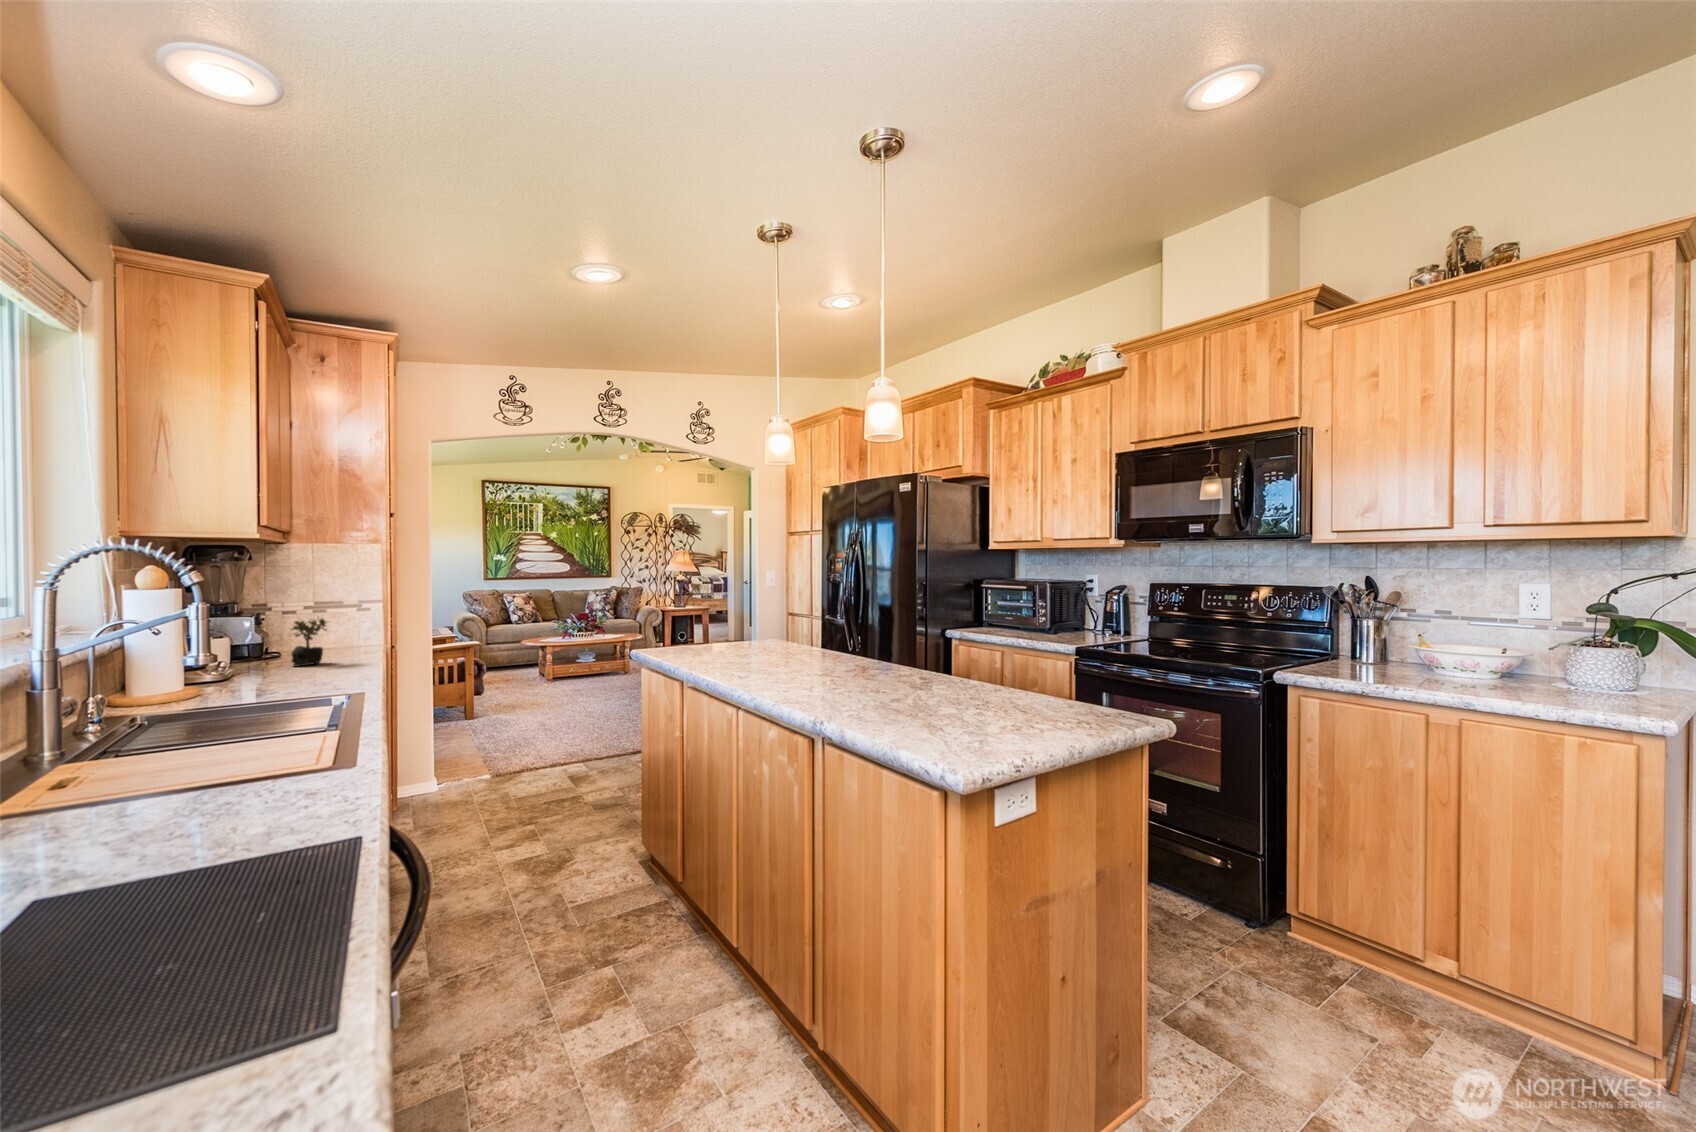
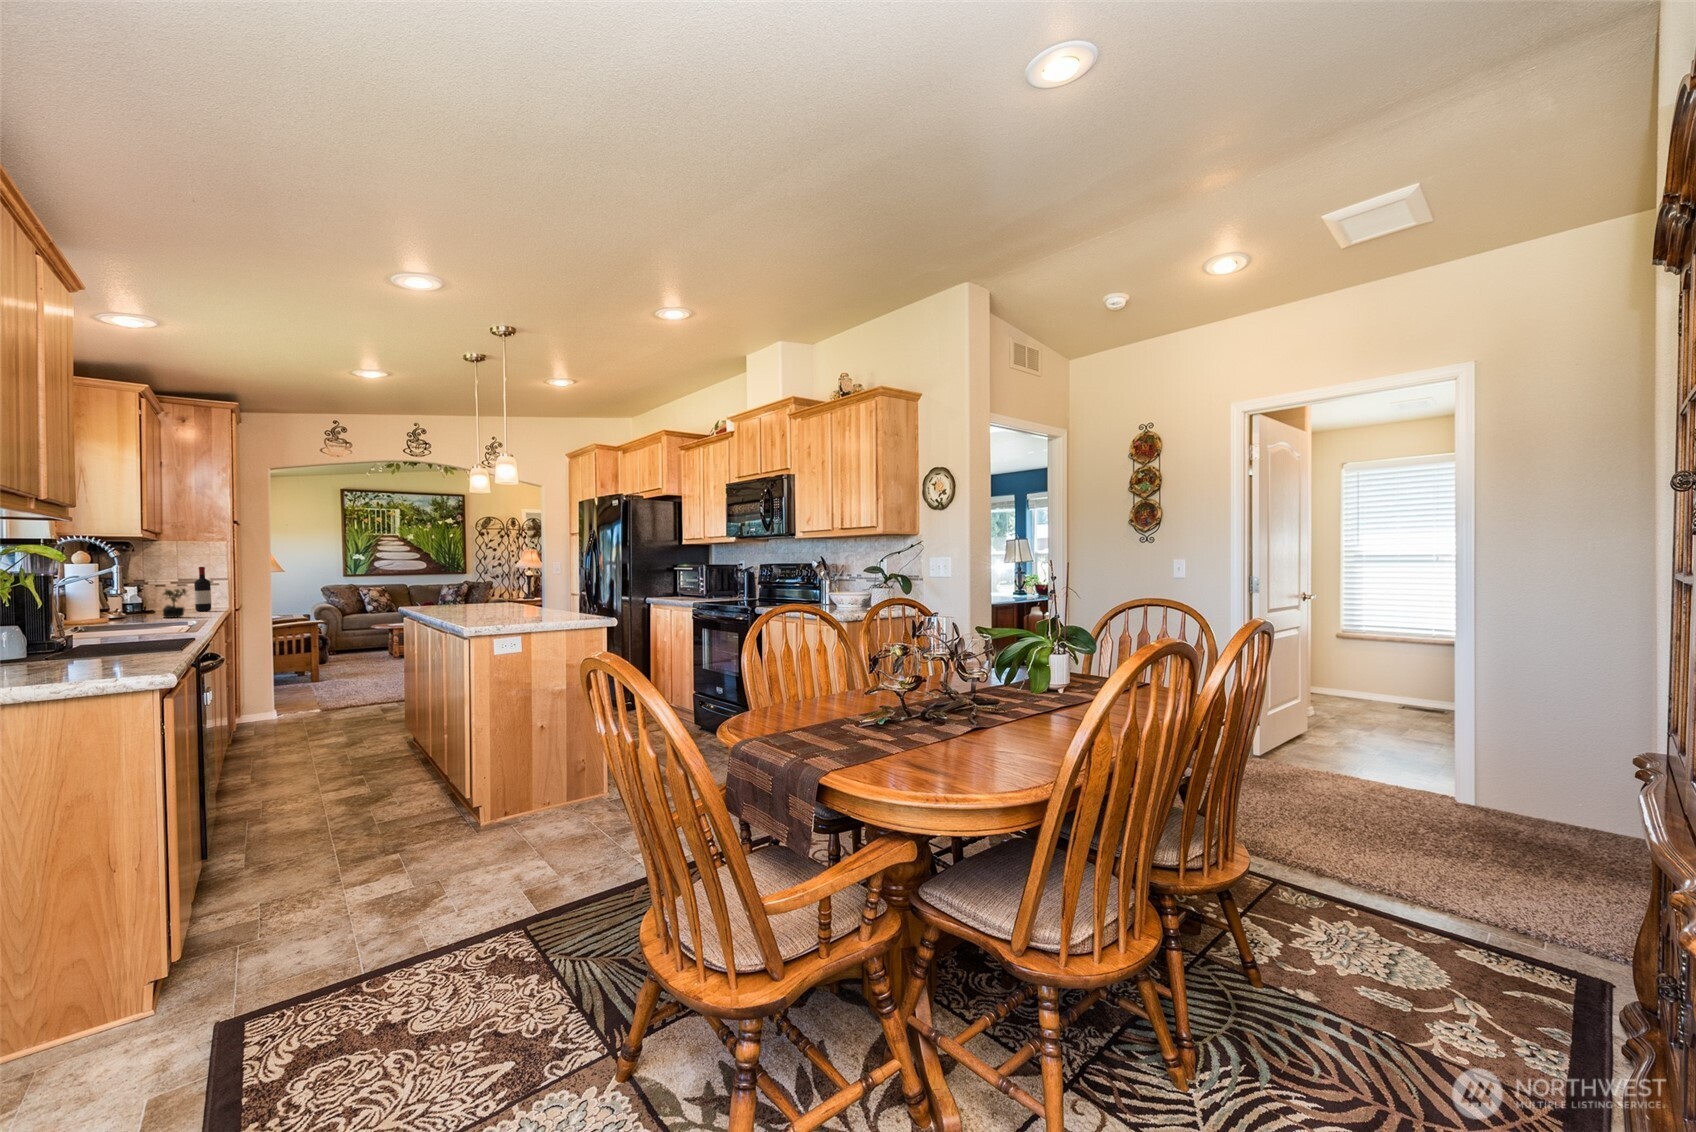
wine bottle: none [335,581,357,646] -> present [194,567,211,611]

